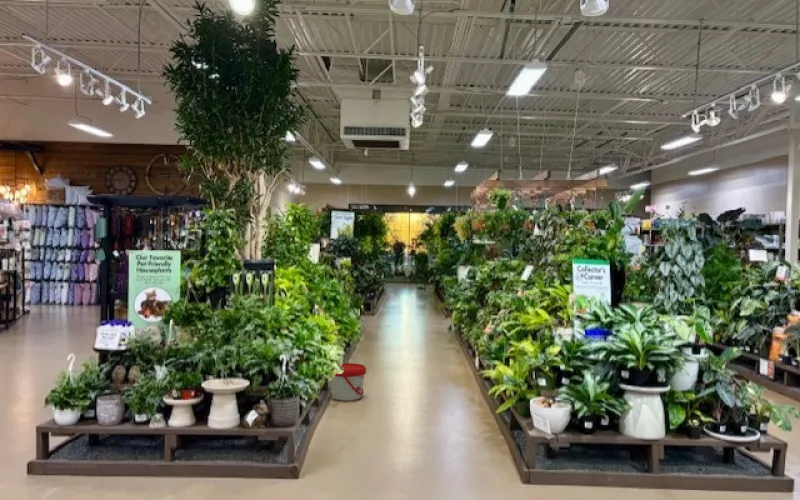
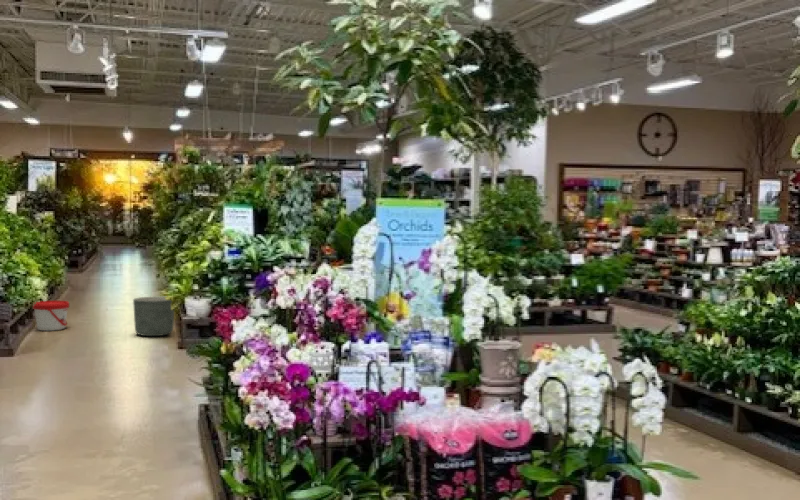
planter: none [440,369,489,423] -> present [133,296,174,336]

